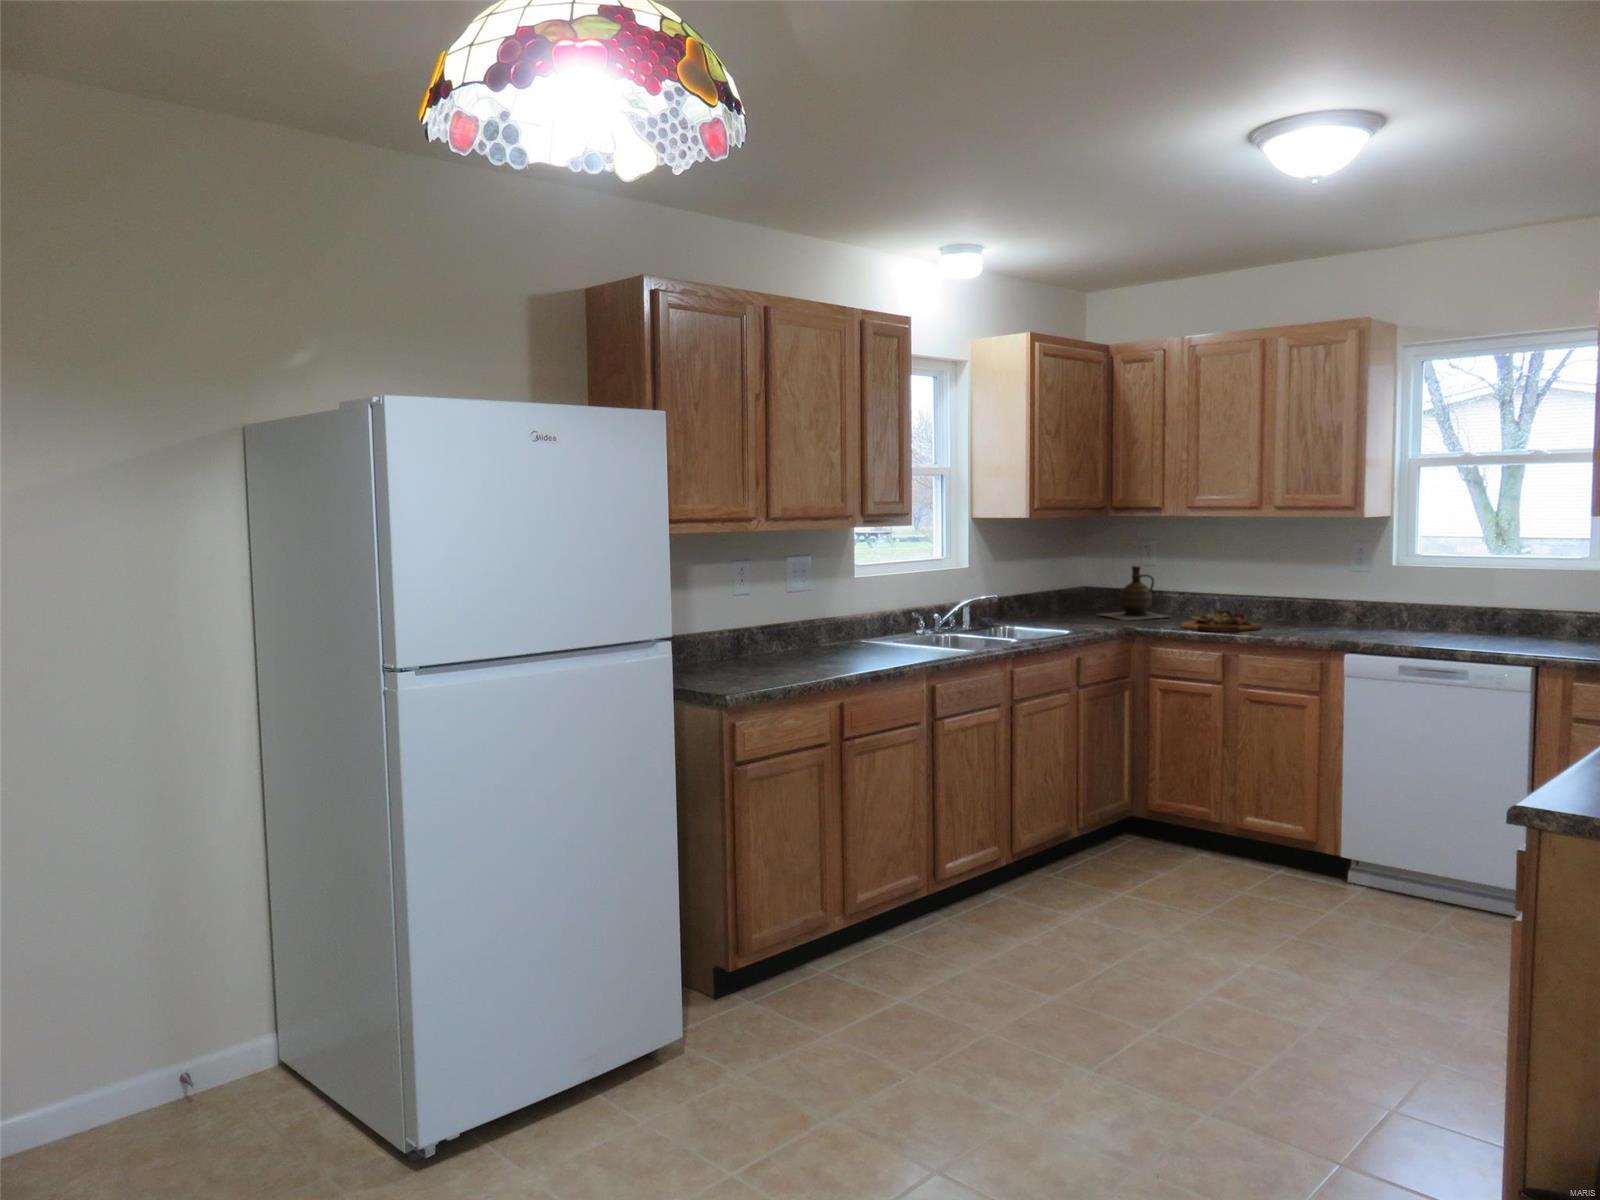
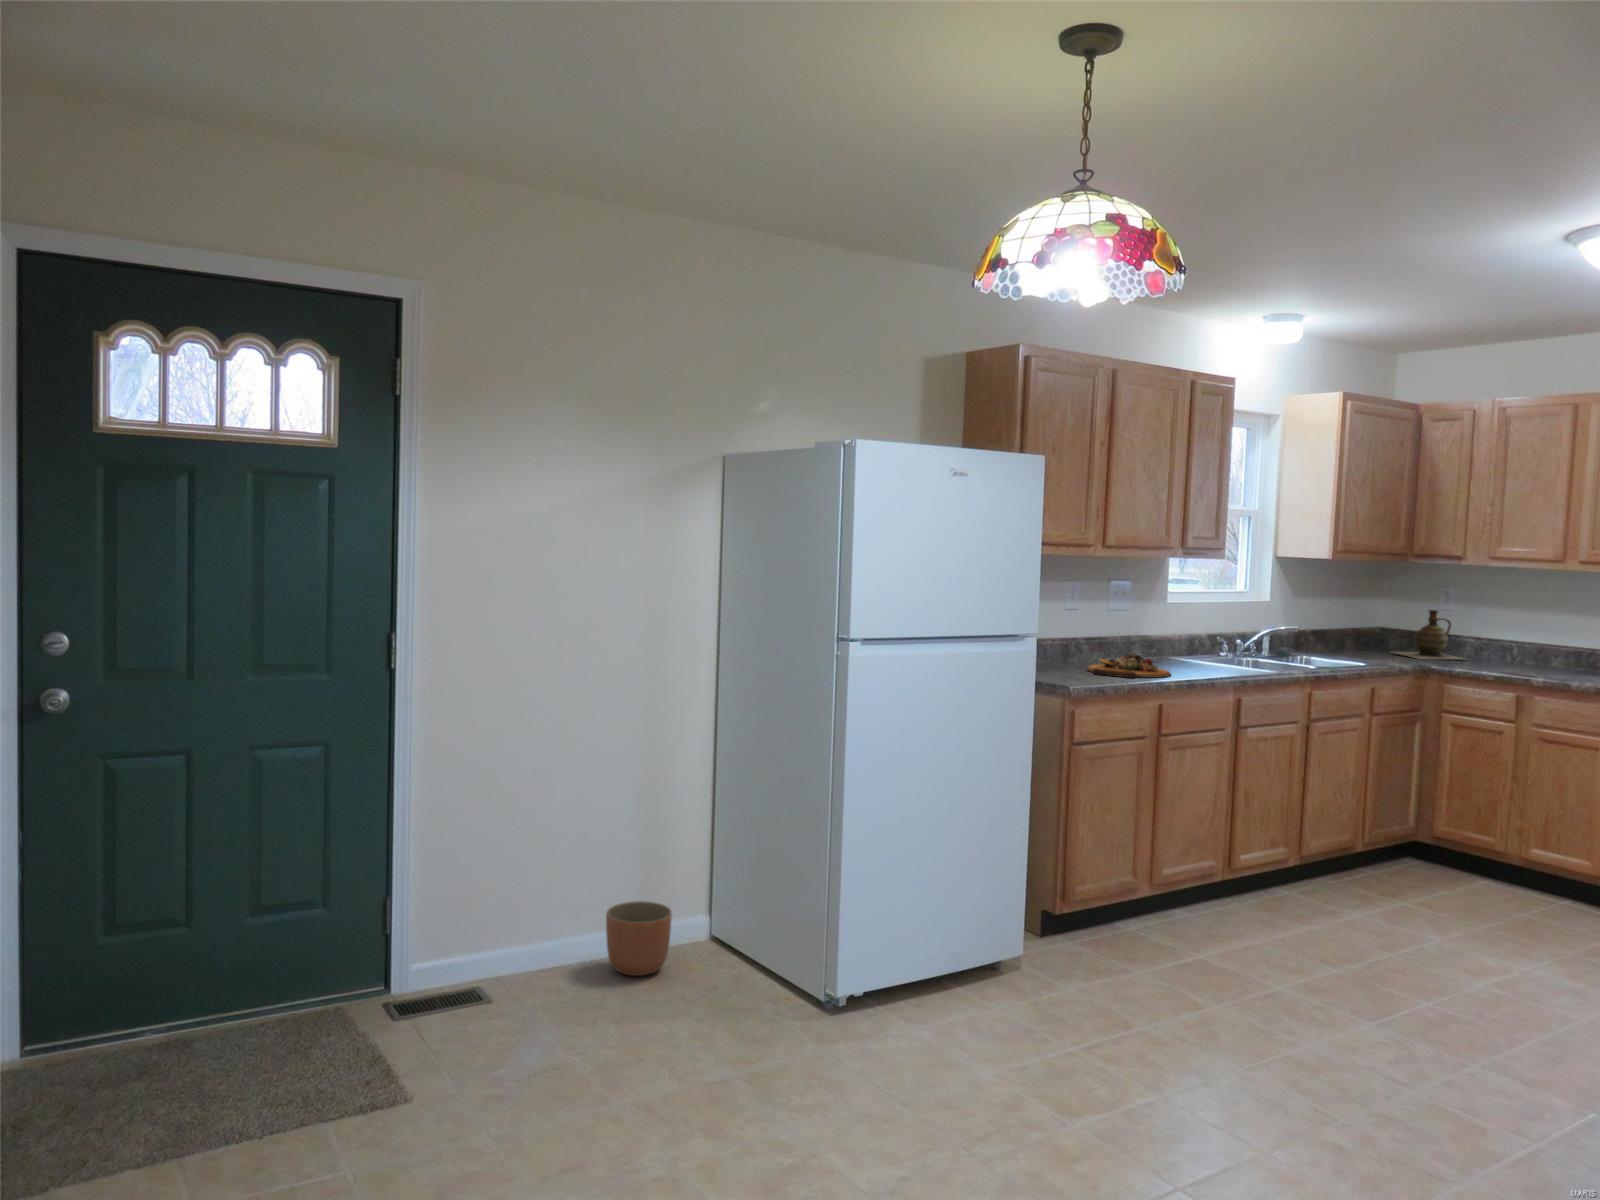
cutting board: present [1180,610,1261,632] -> present [1087,655,1171,678]
planter: none [94,1039,197,1151] -> present [606,901,672,976]

